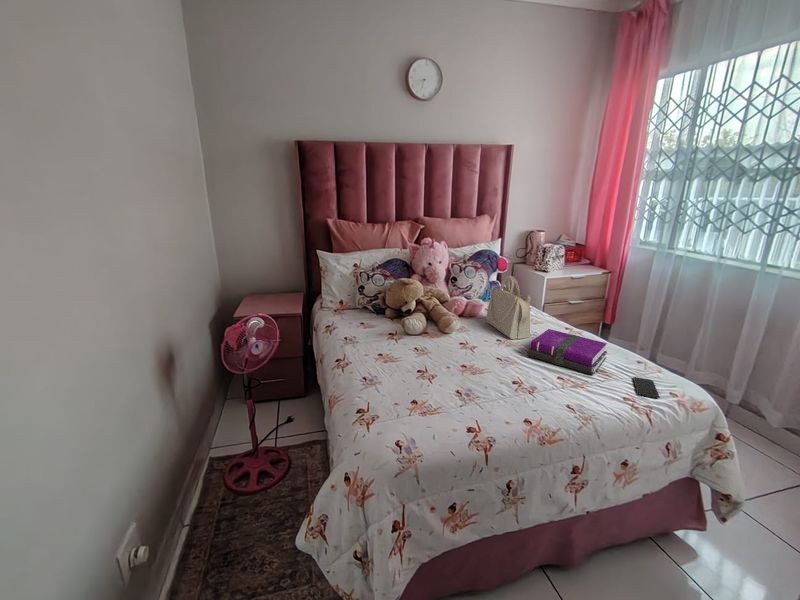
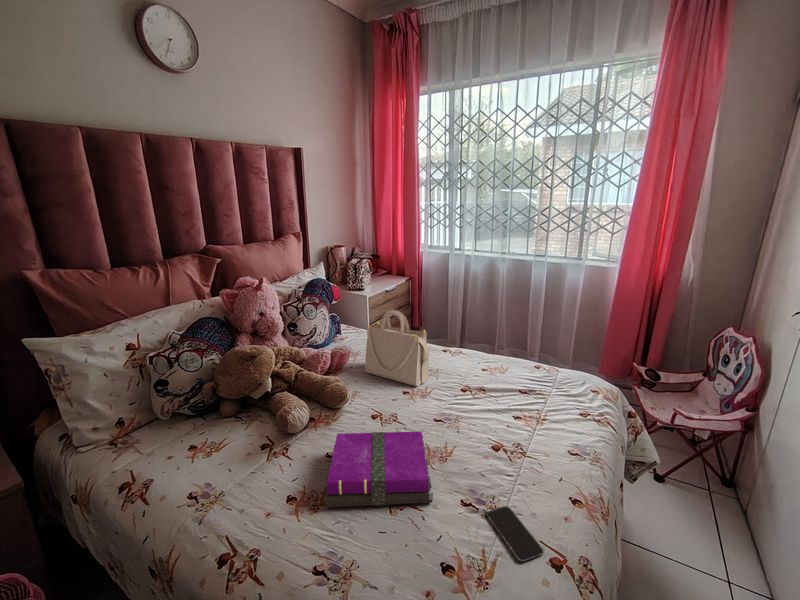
notebook: present [527,329,607,375] -> present [325,431,433,508]
smartphone: present [633,377,660,398] -> present [486,506,544,562]

